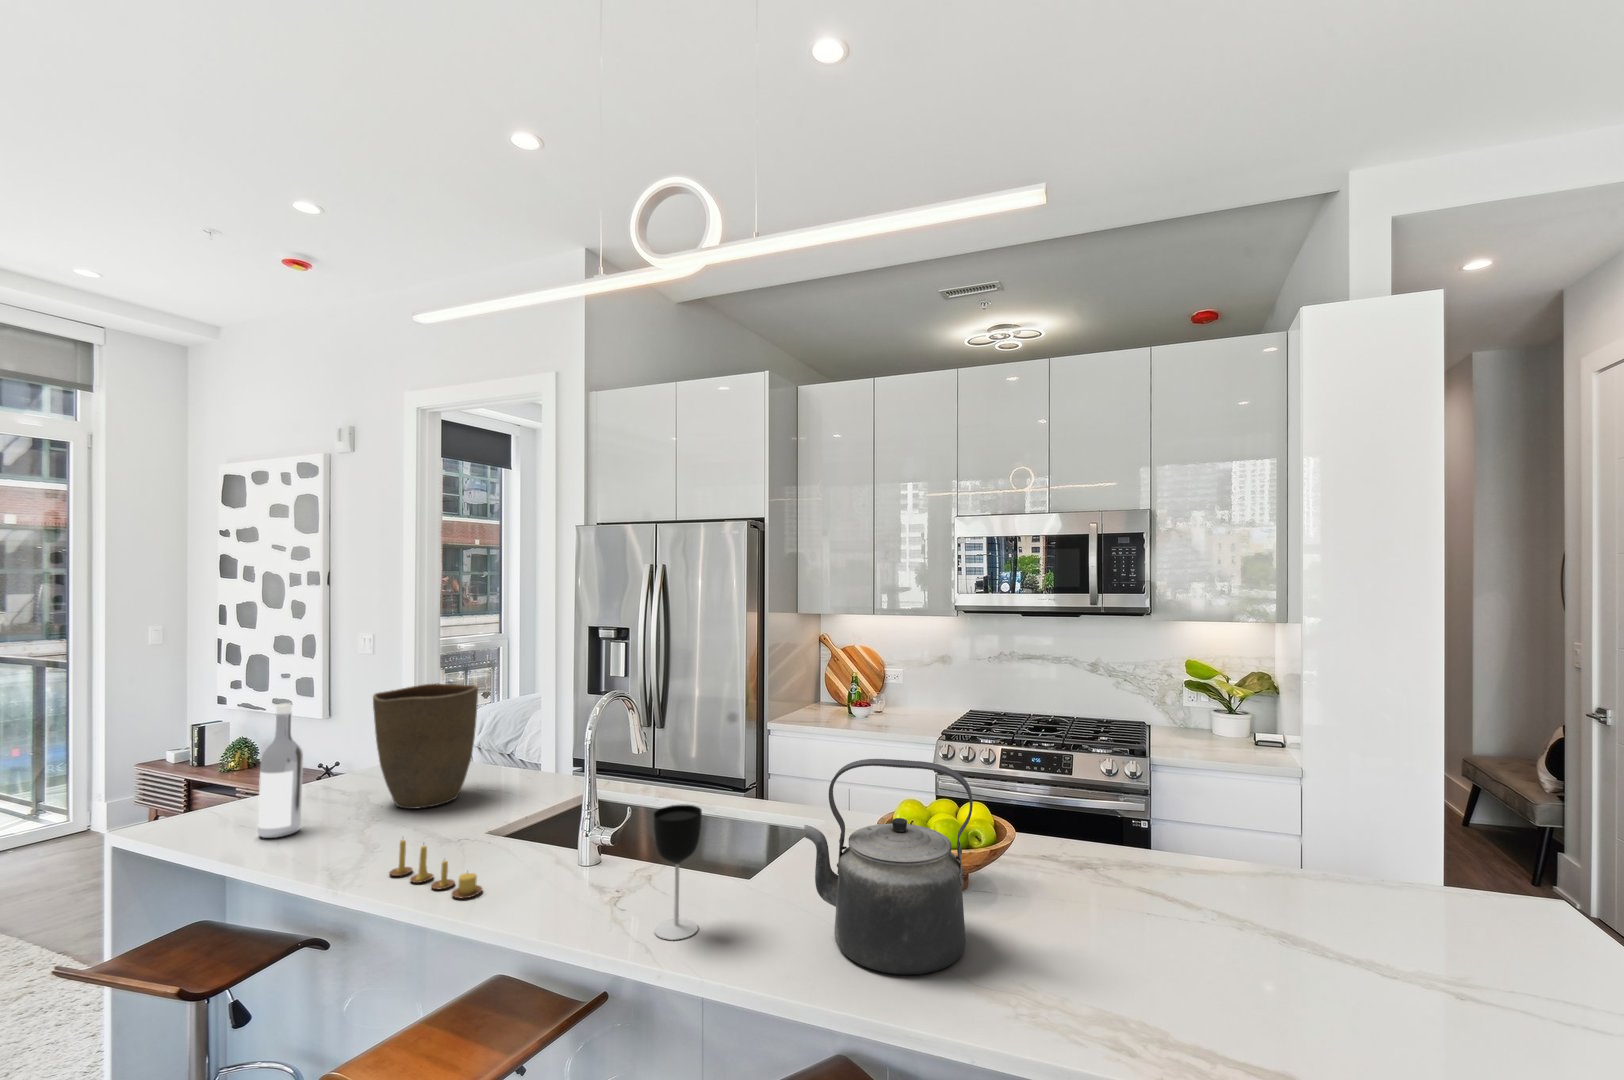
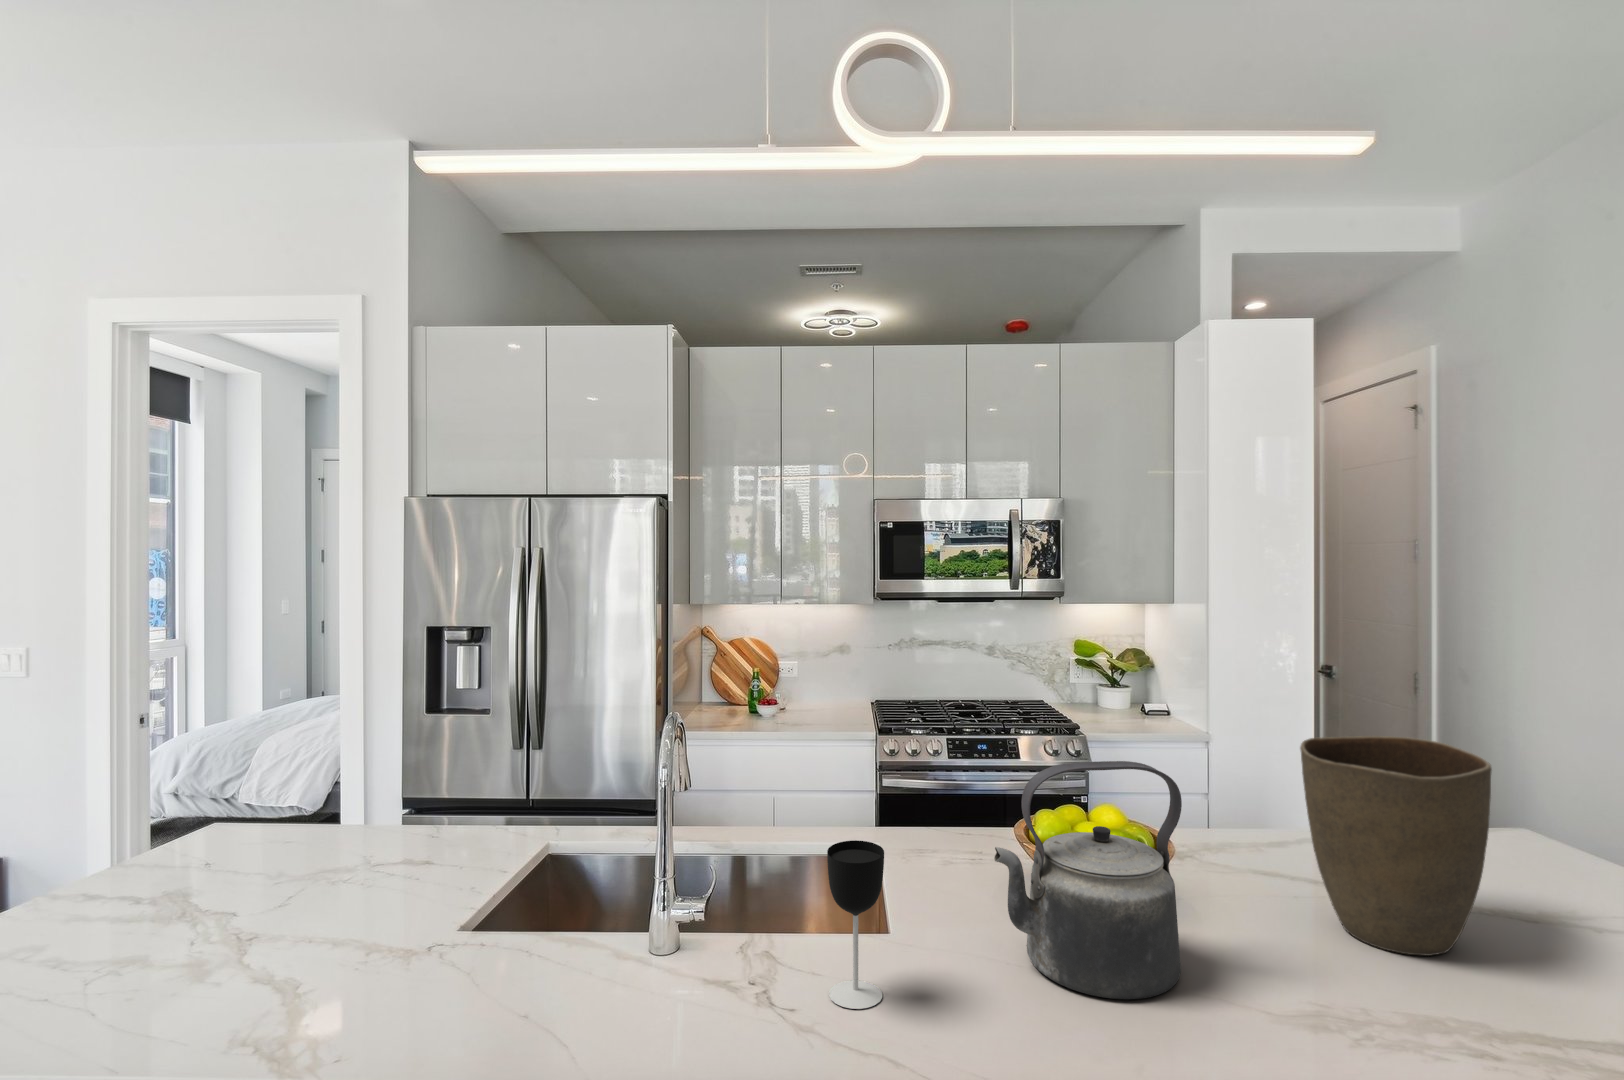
vase: present [373,683,478,809] -> present [1300,736,1492,956]
wine bottle: present [258,703,303,838] -> none [89,762,158,972]
candle: present [389,840,482,898] -> none [385,935,554,1008]

